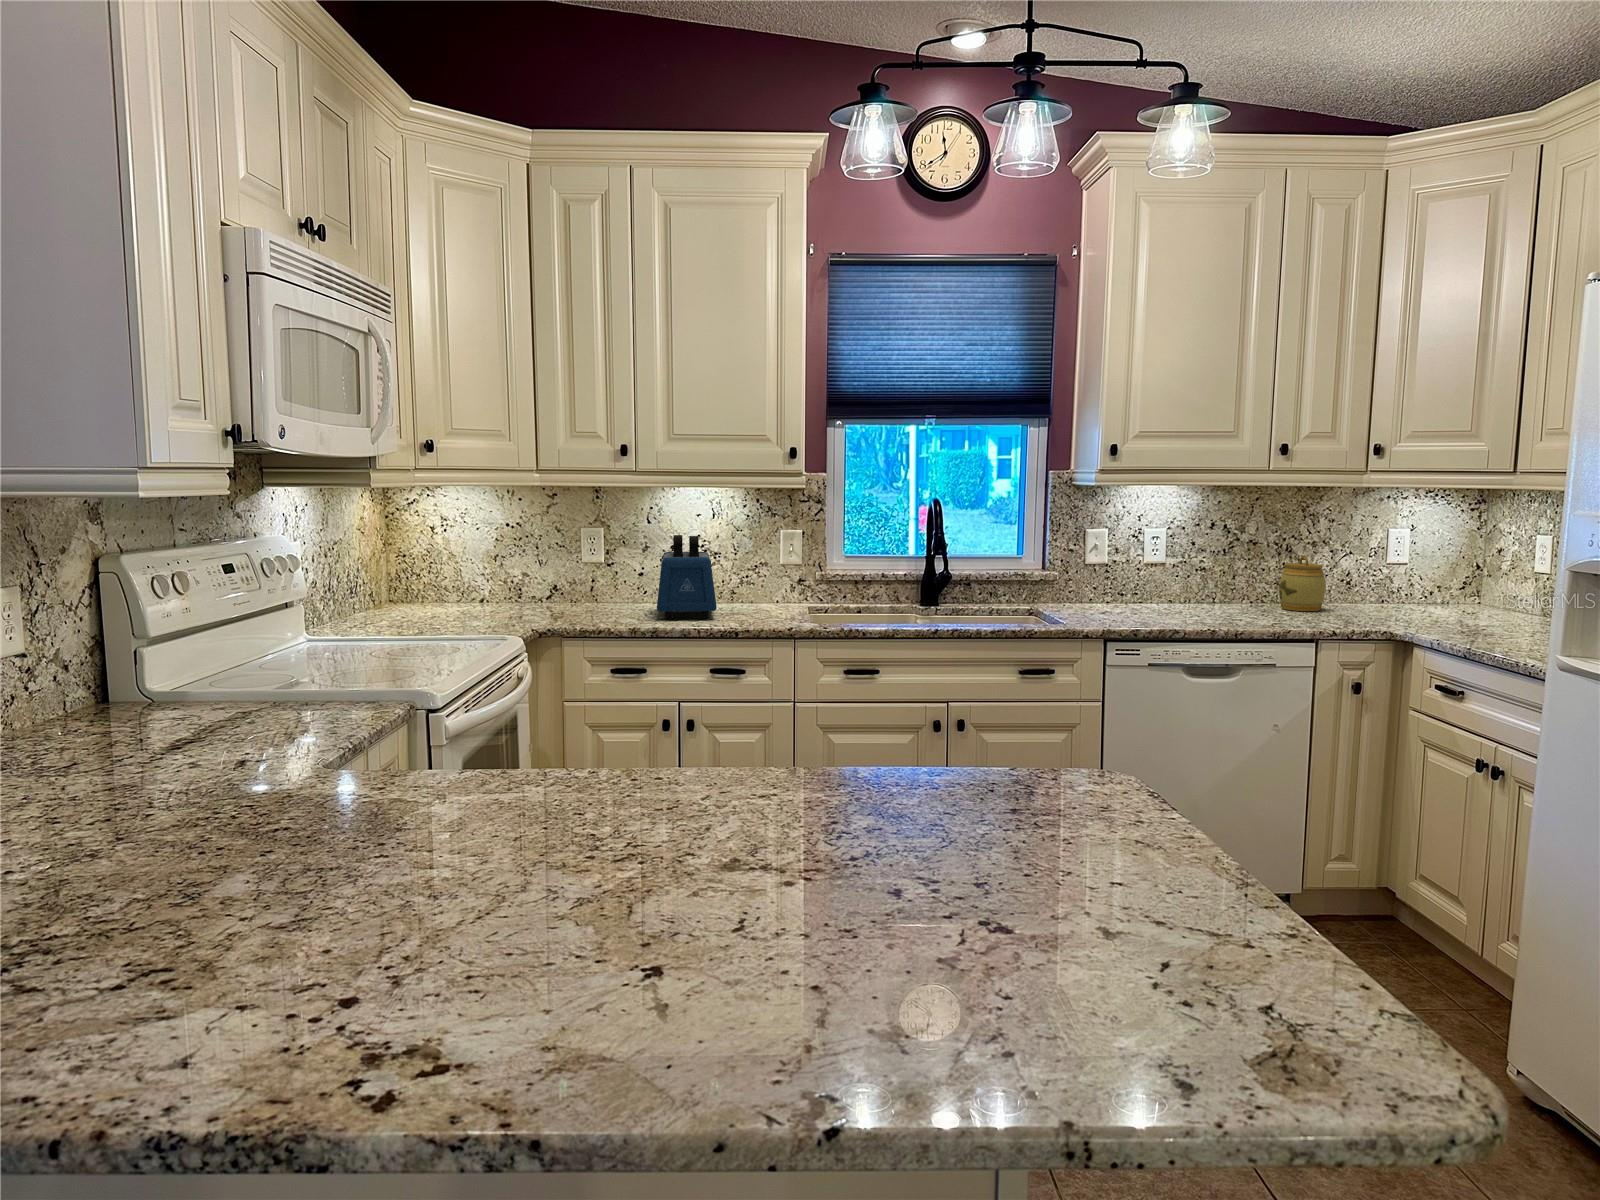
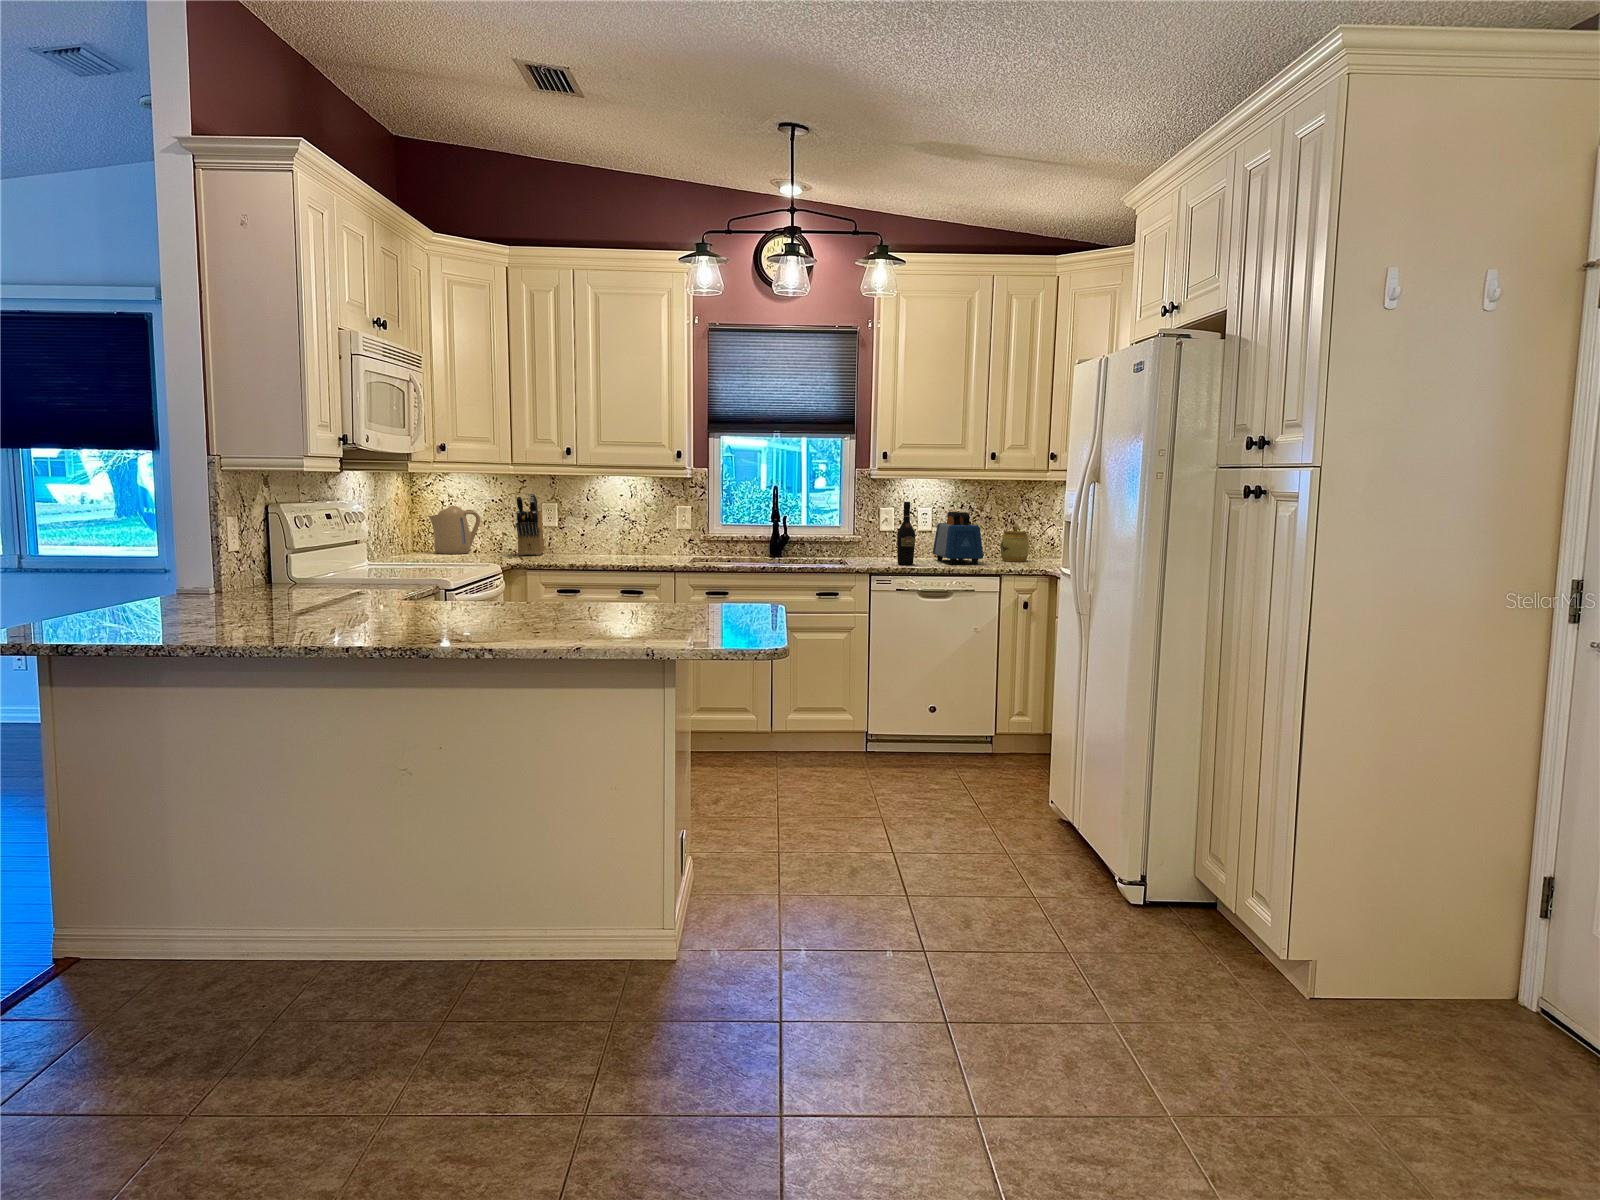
knife block: none [543,514,584,609] -> present [516,493,545,555]
wine bottle: none [1140,523,1169,623] -> present [897,502,915,565]
kettle: none [408,533,488,608] -> present [428,505,480,554]
toaster: present [657,535,717,620] -> present [933,512,983,564]

